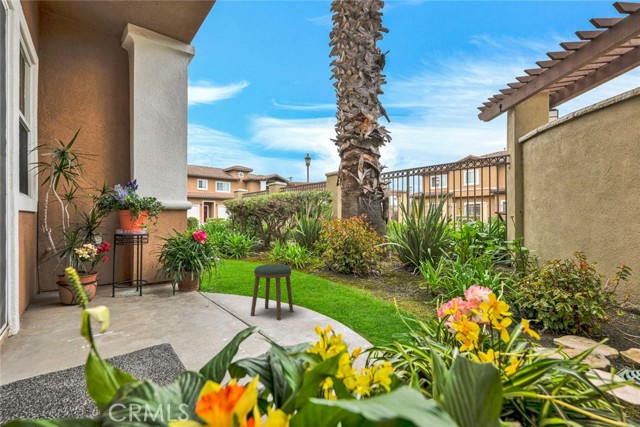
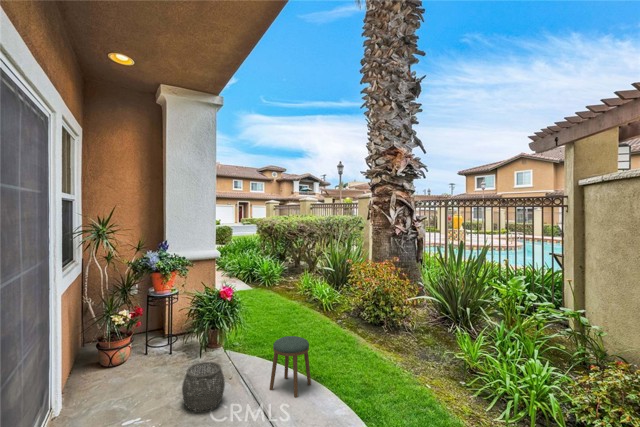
woven basket: none [155,285,203,332] -> present [182,362,225,411]

